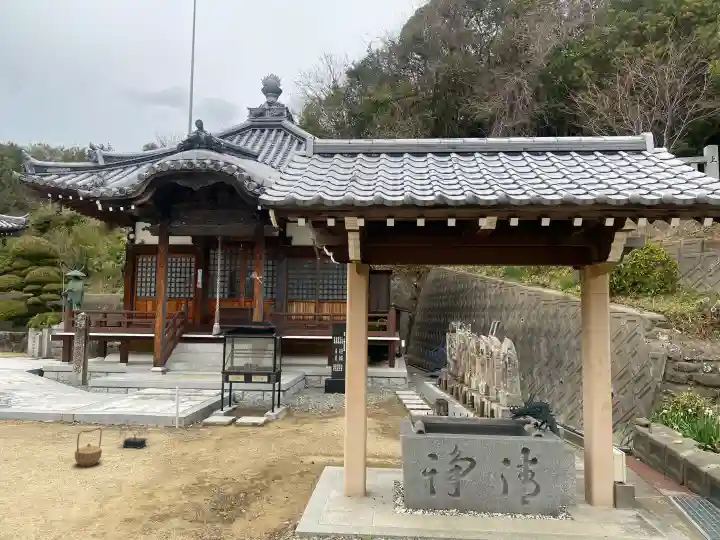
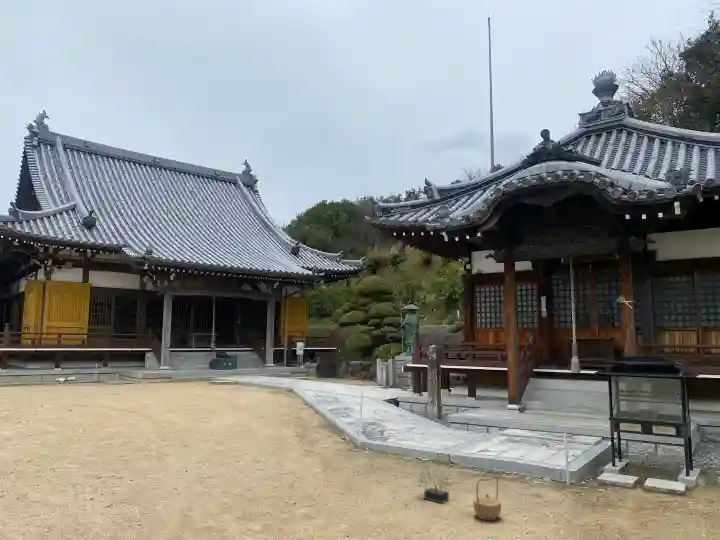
decorative plant: present [120,420,149,448] -> present [419,473,451,503]

